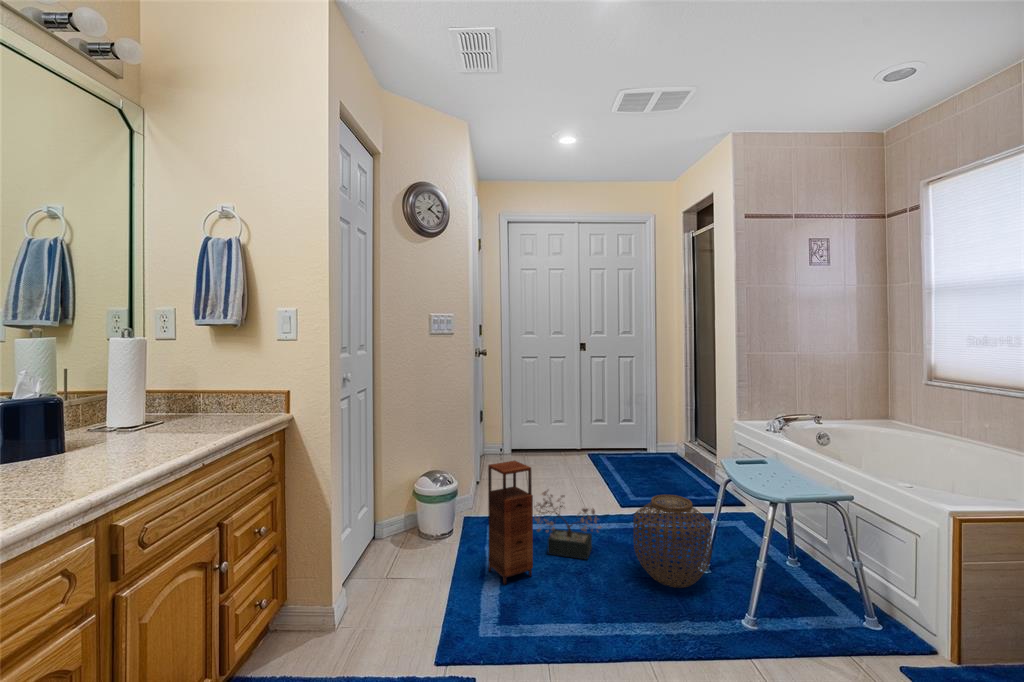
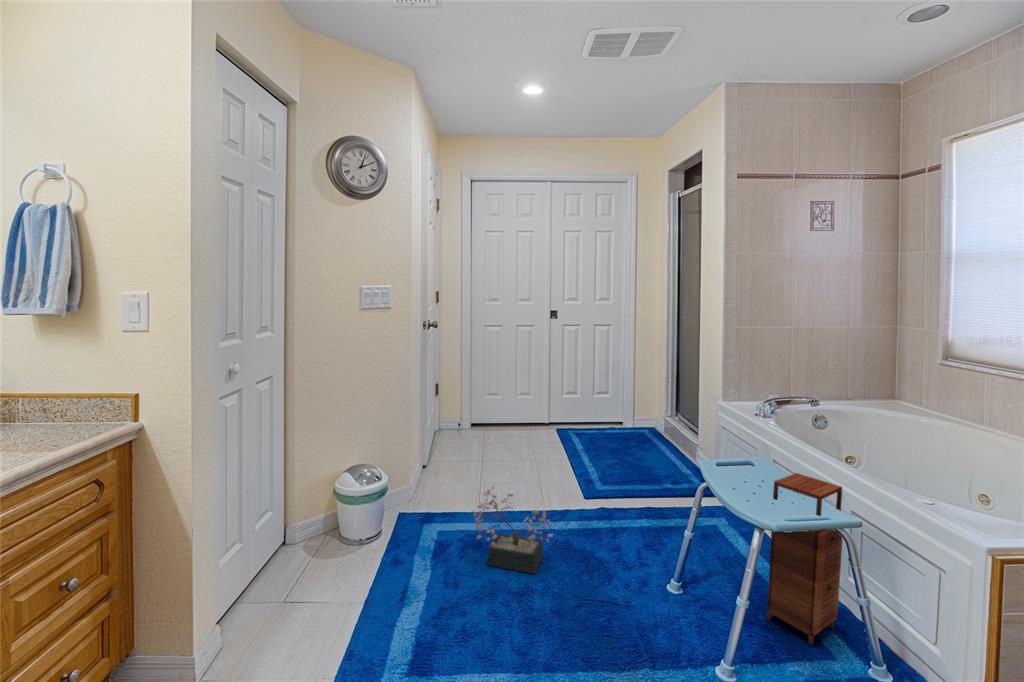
storage cabinet: present [488,461,533,584] -> present [767,473,842,645]
woven basket: present [633,495,712,587] -> none [588,500,684,617]

